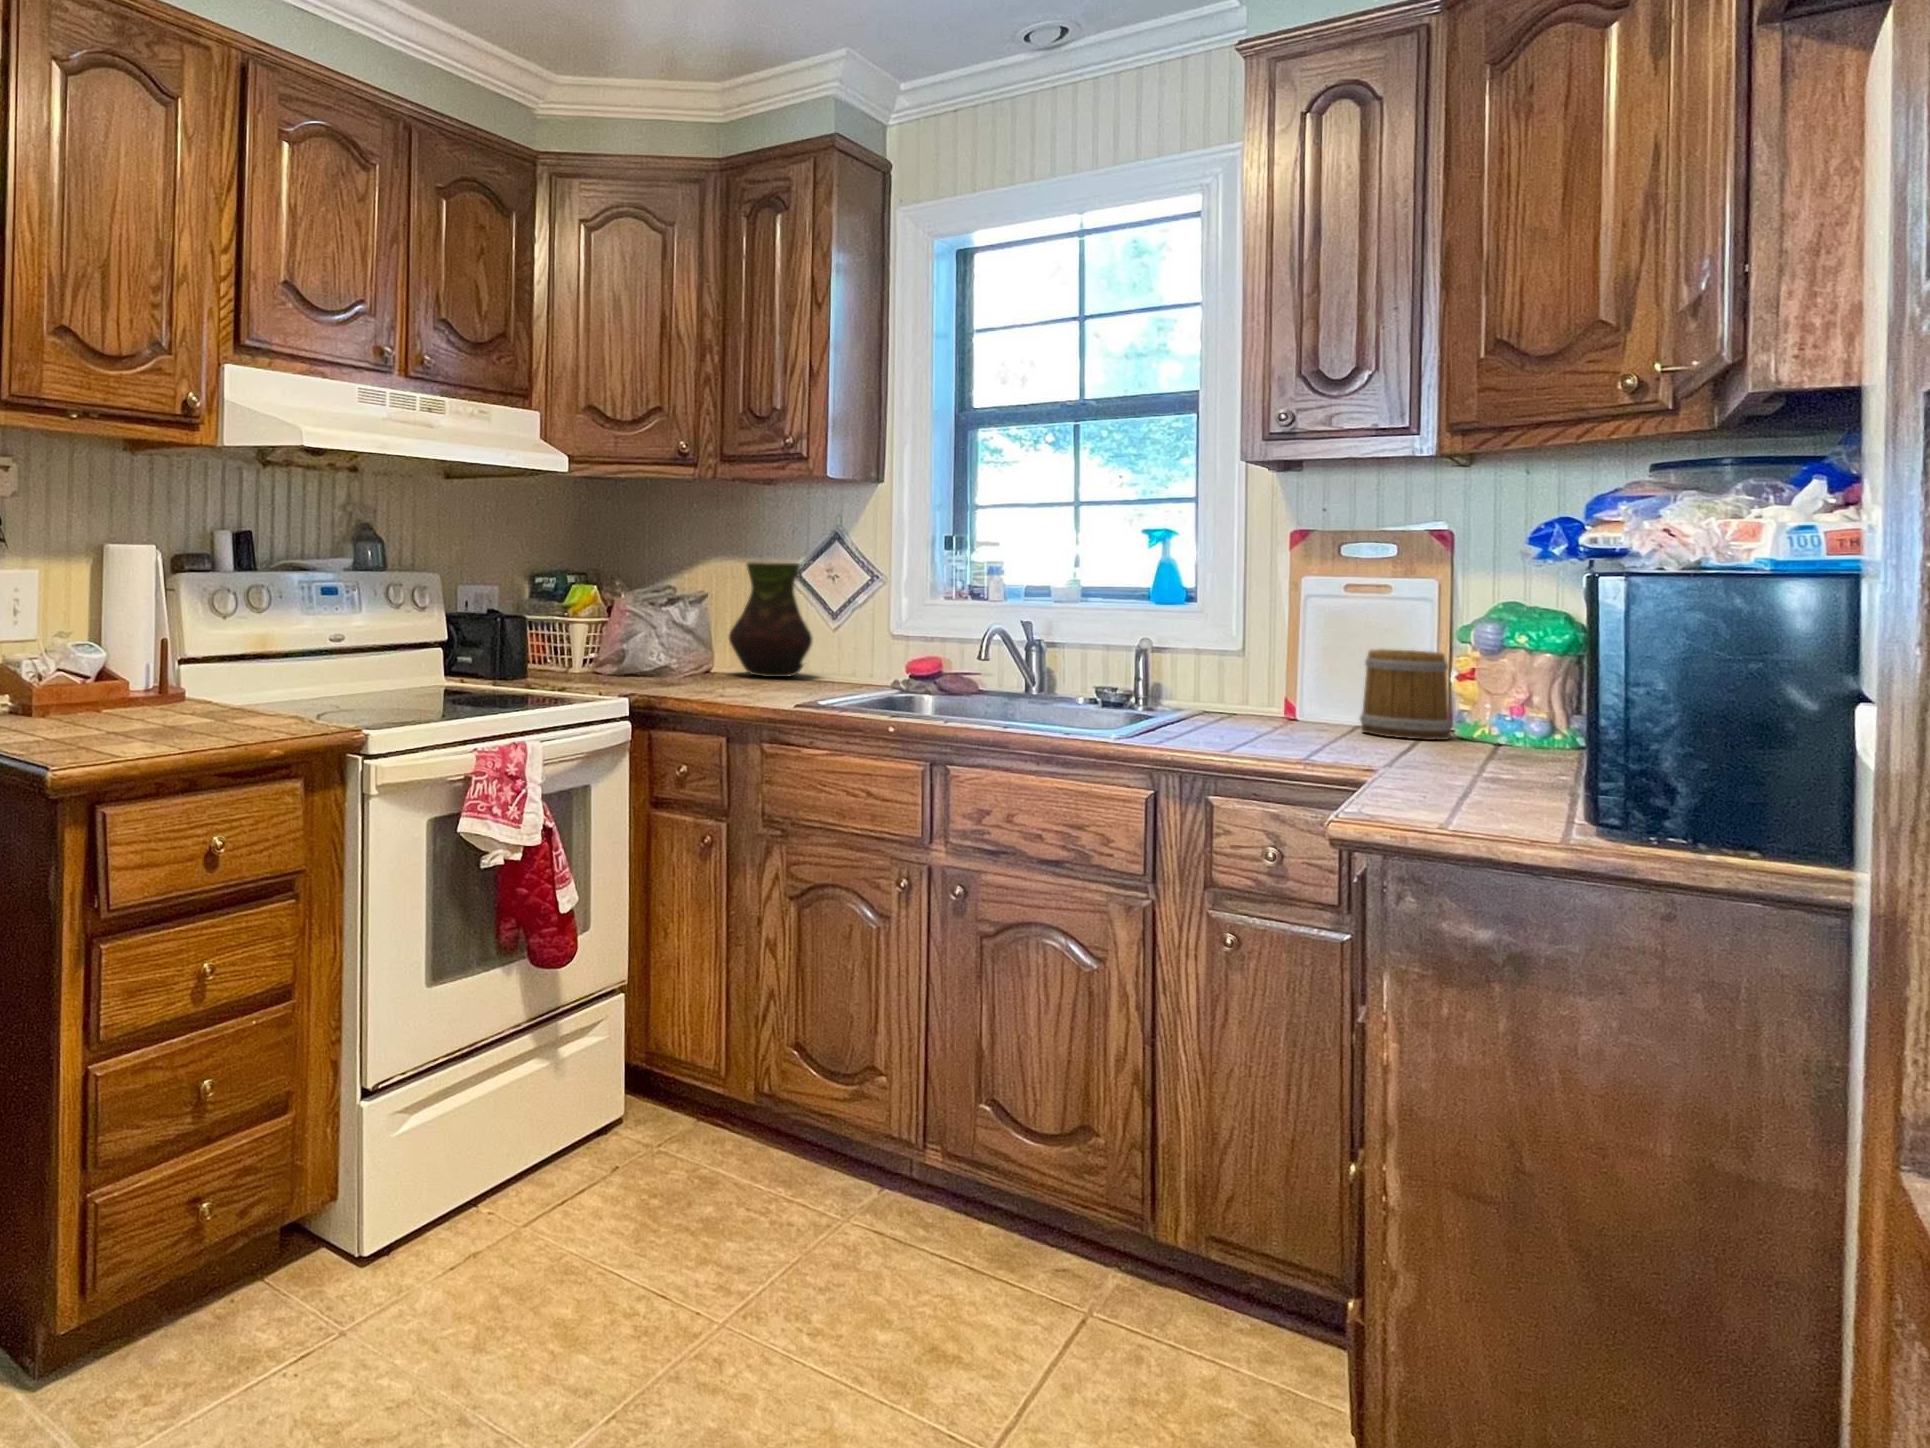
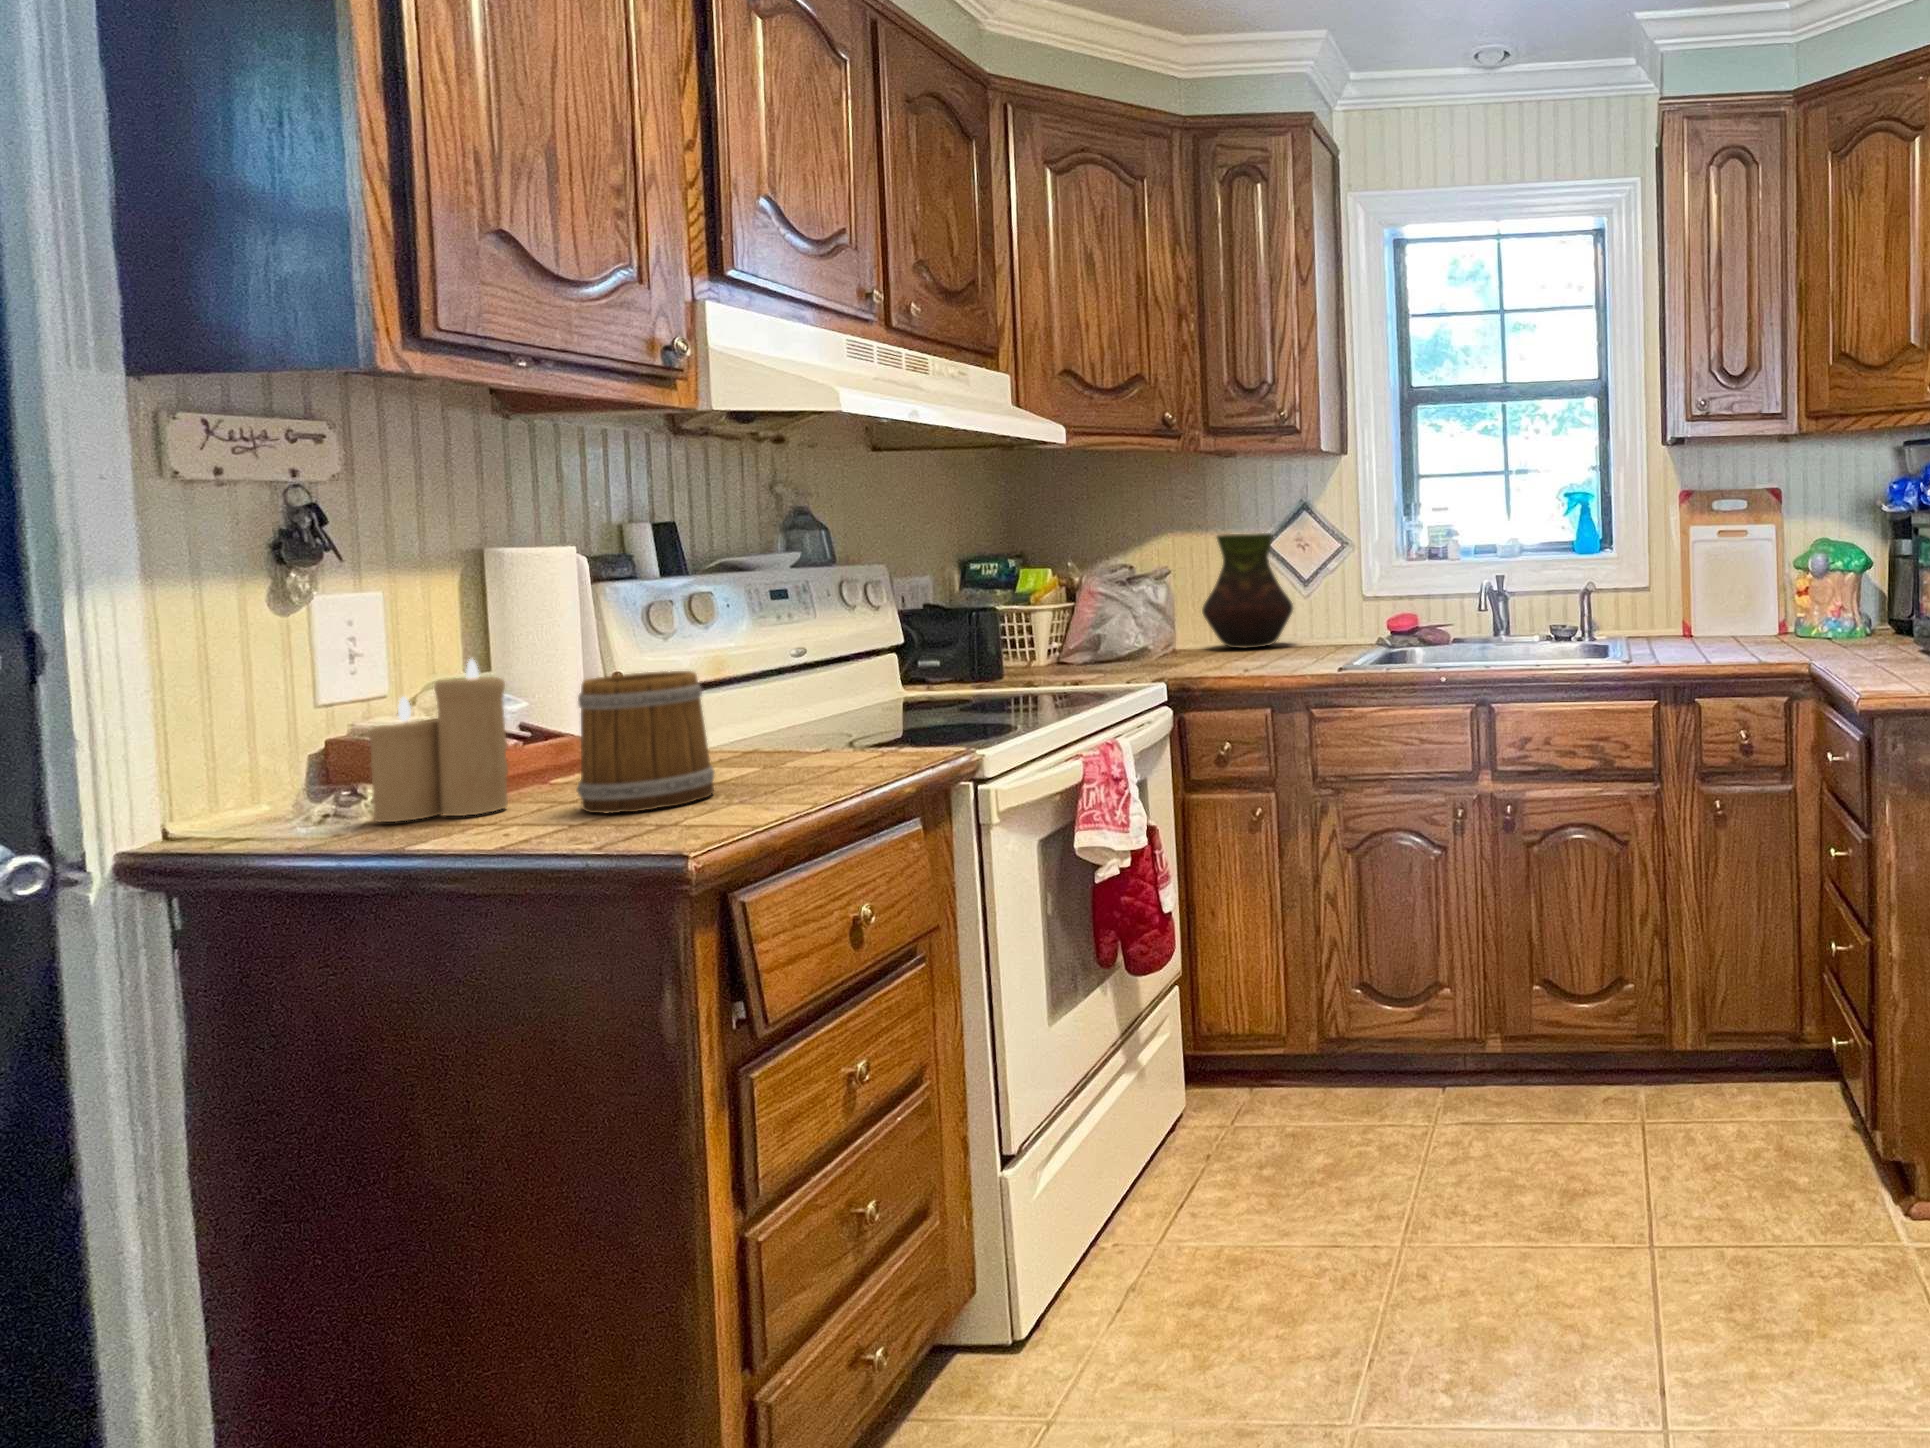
candle: none [14,619,83,723] -> present [368,659,508,822]
mug: present [1360,649,1452,740] -> present [577,671,714,813]

